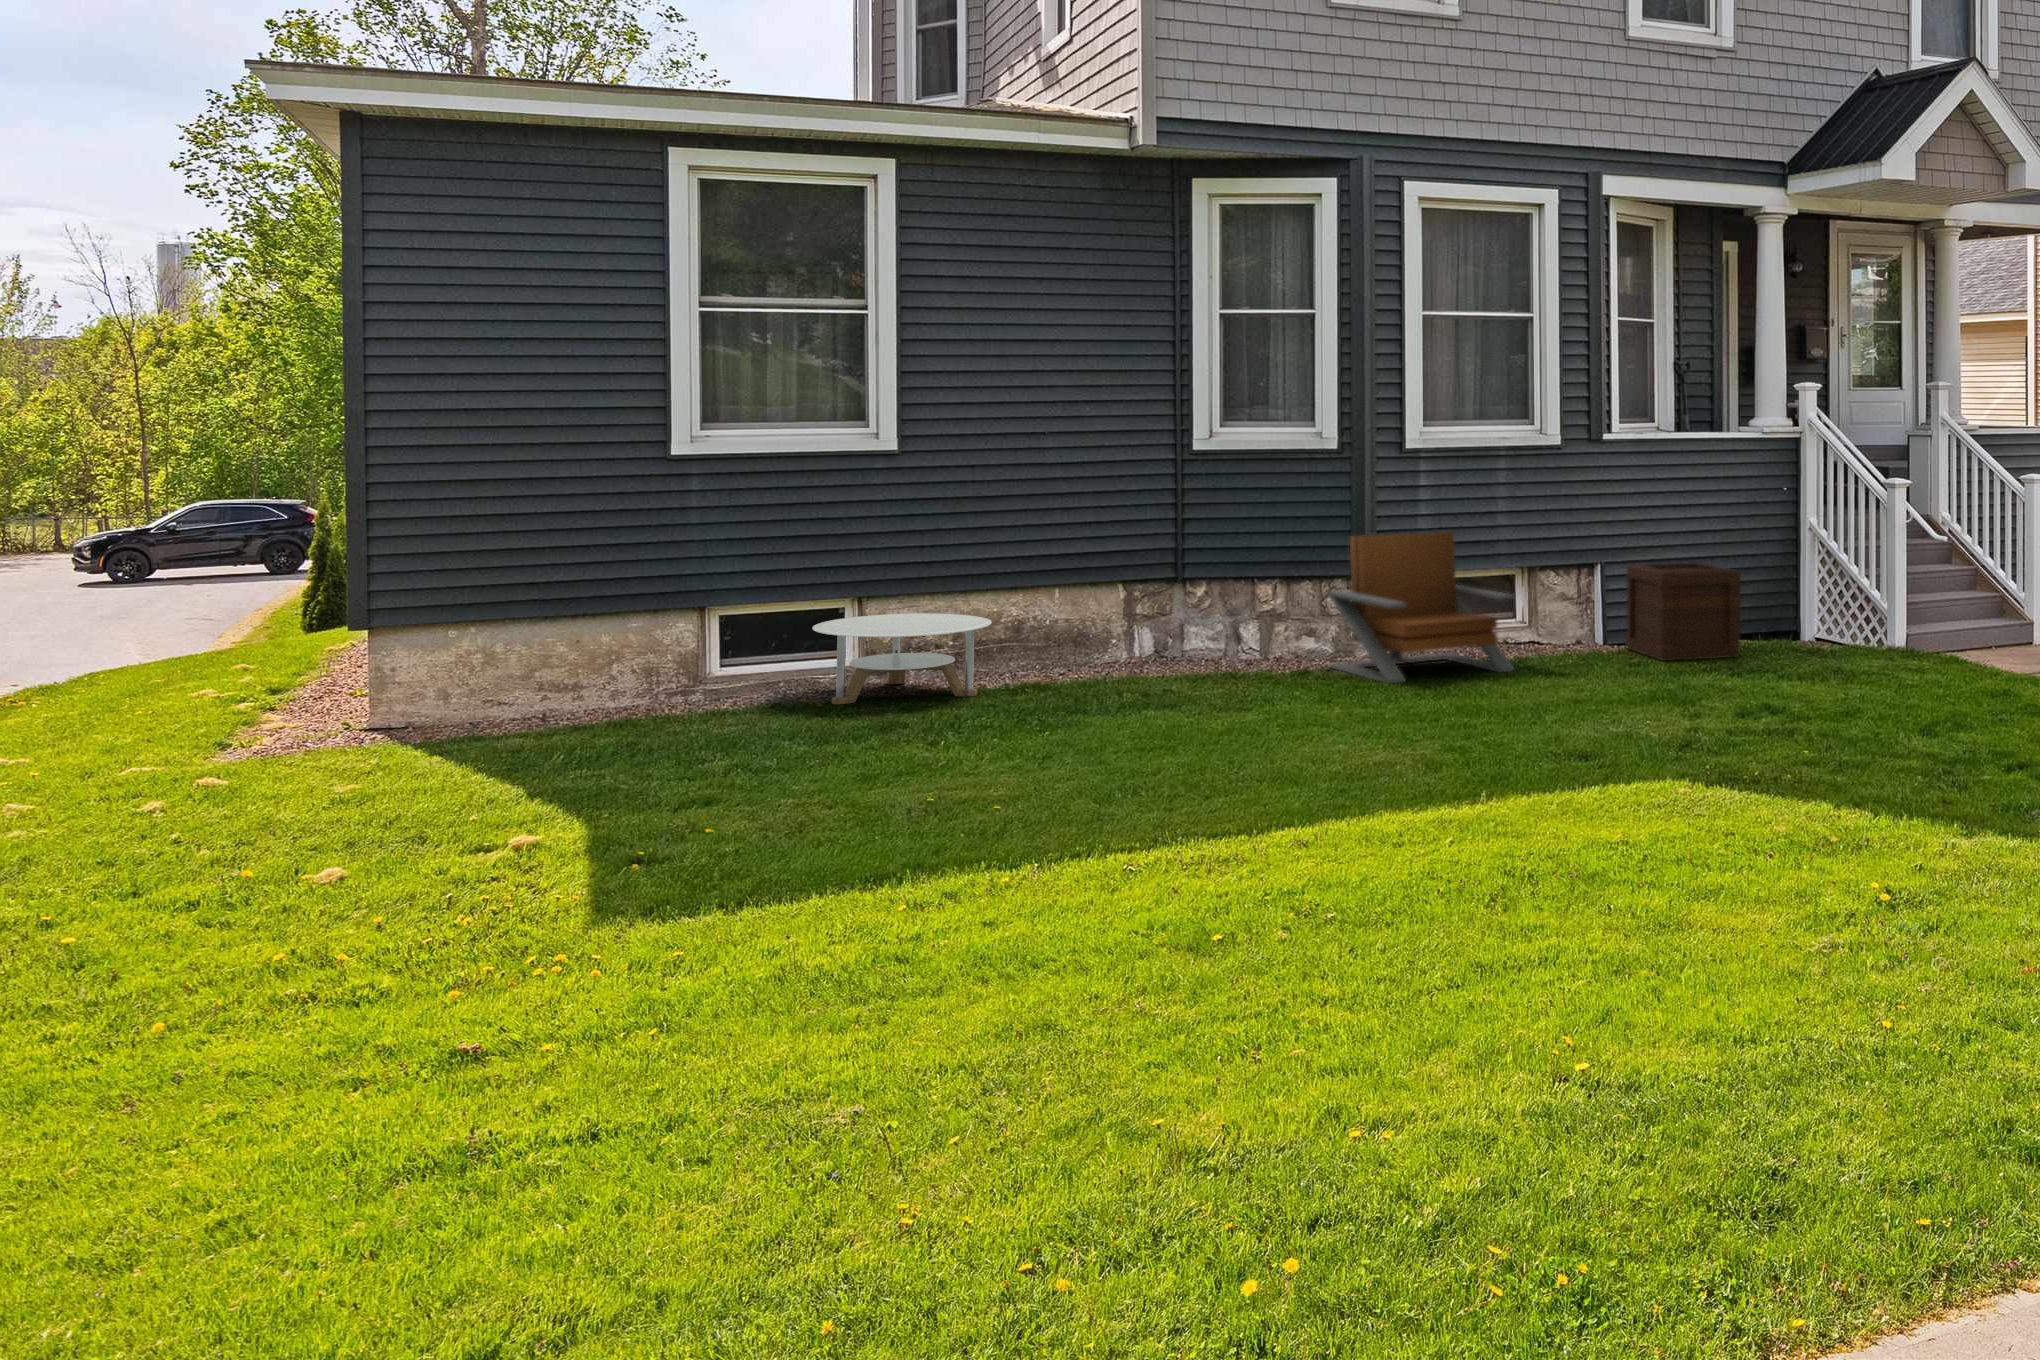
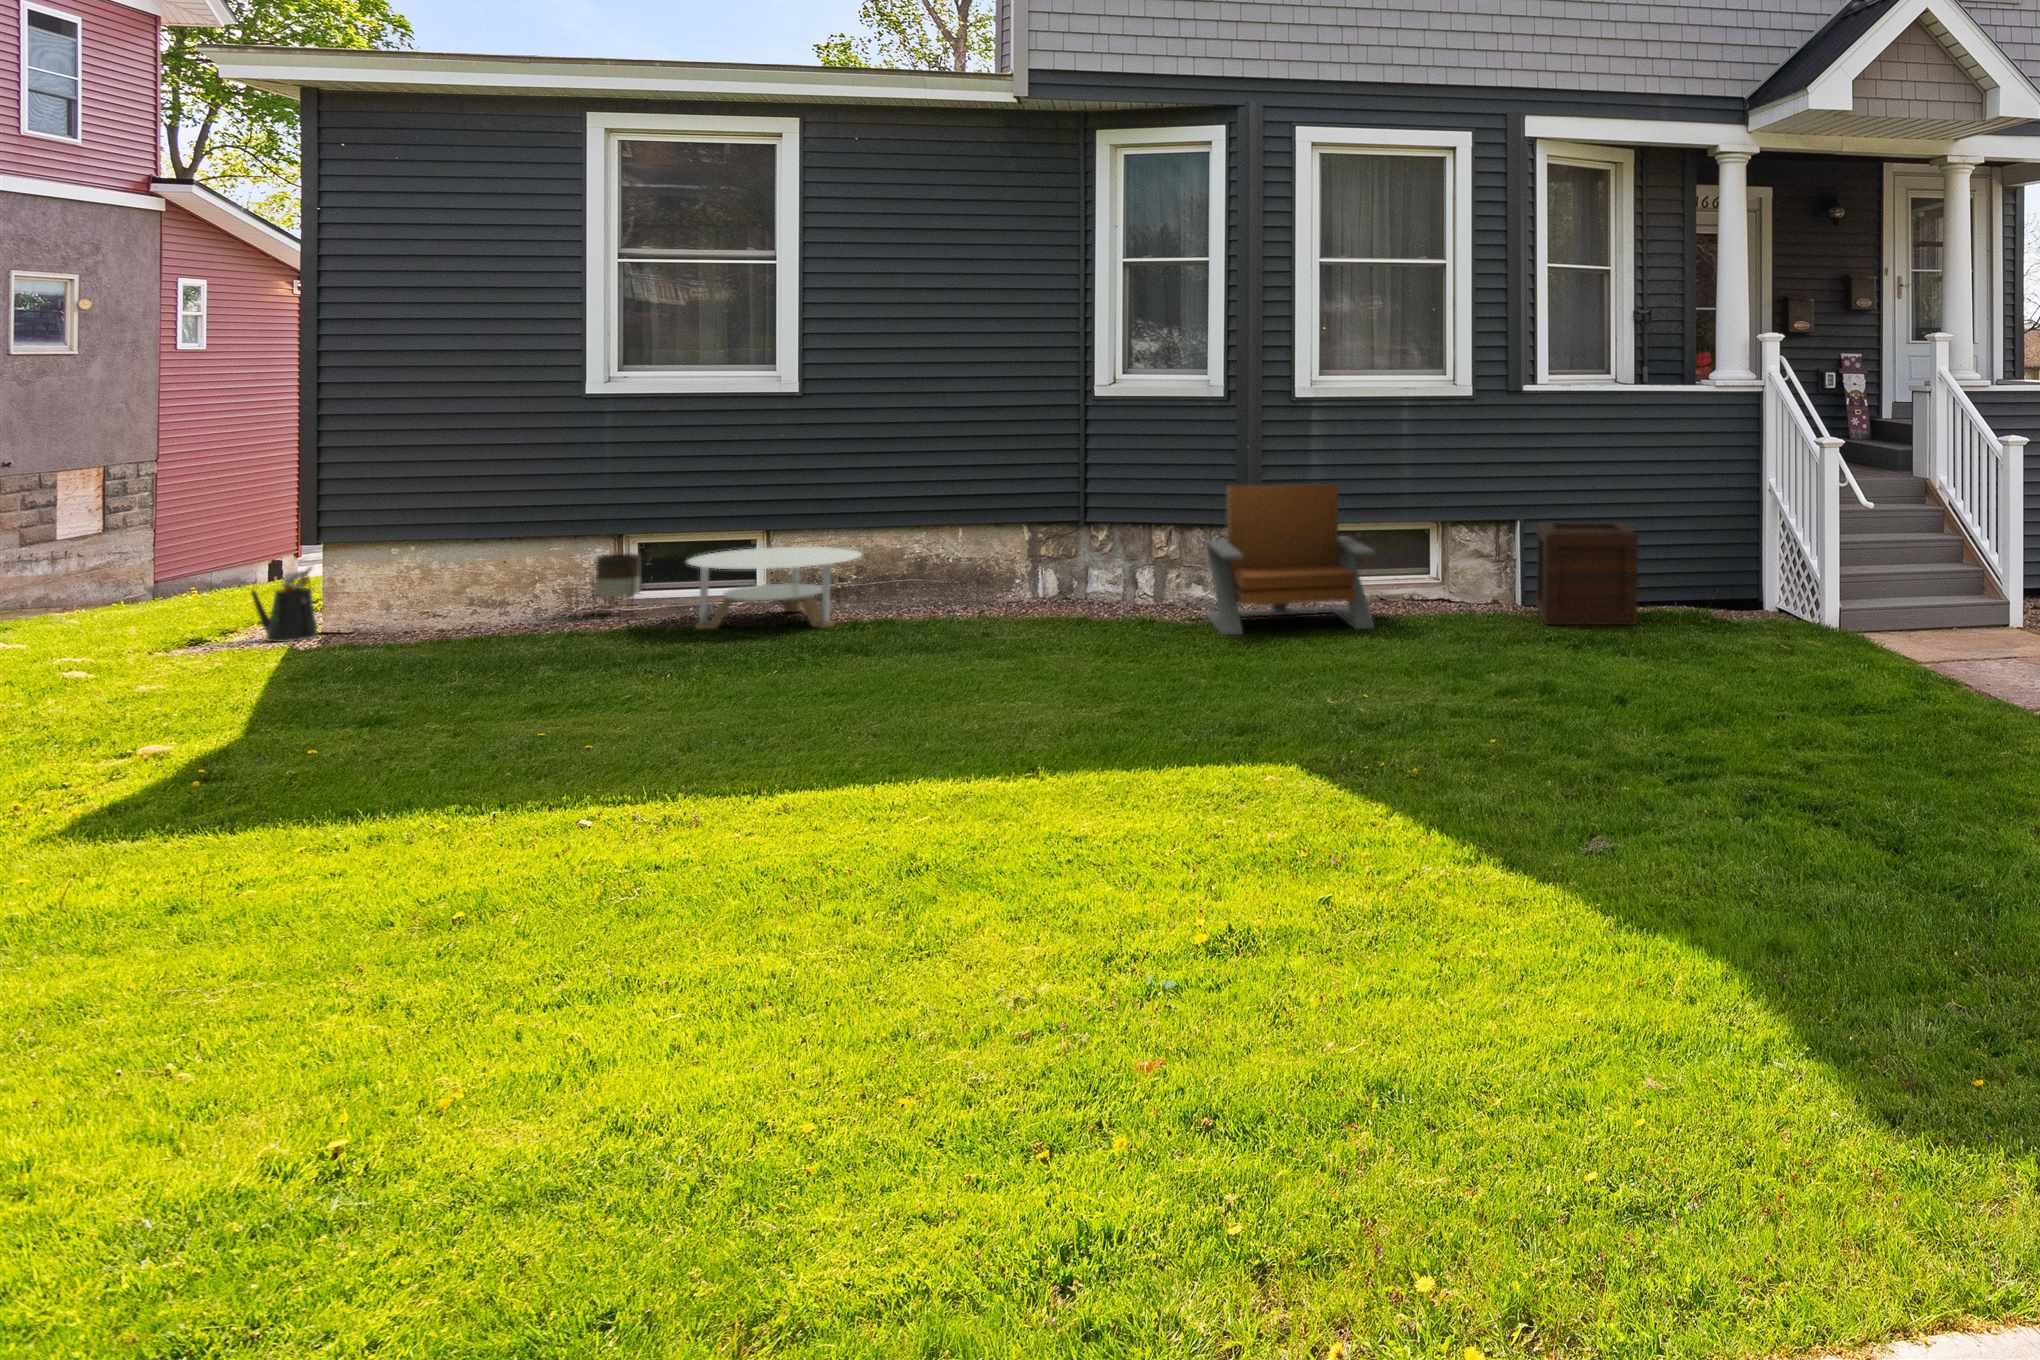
planter: none [682,628,731,699] -> present [593,554,641,607]
watering can: none [284,653,375,744] -> present [251,567,327,642]

